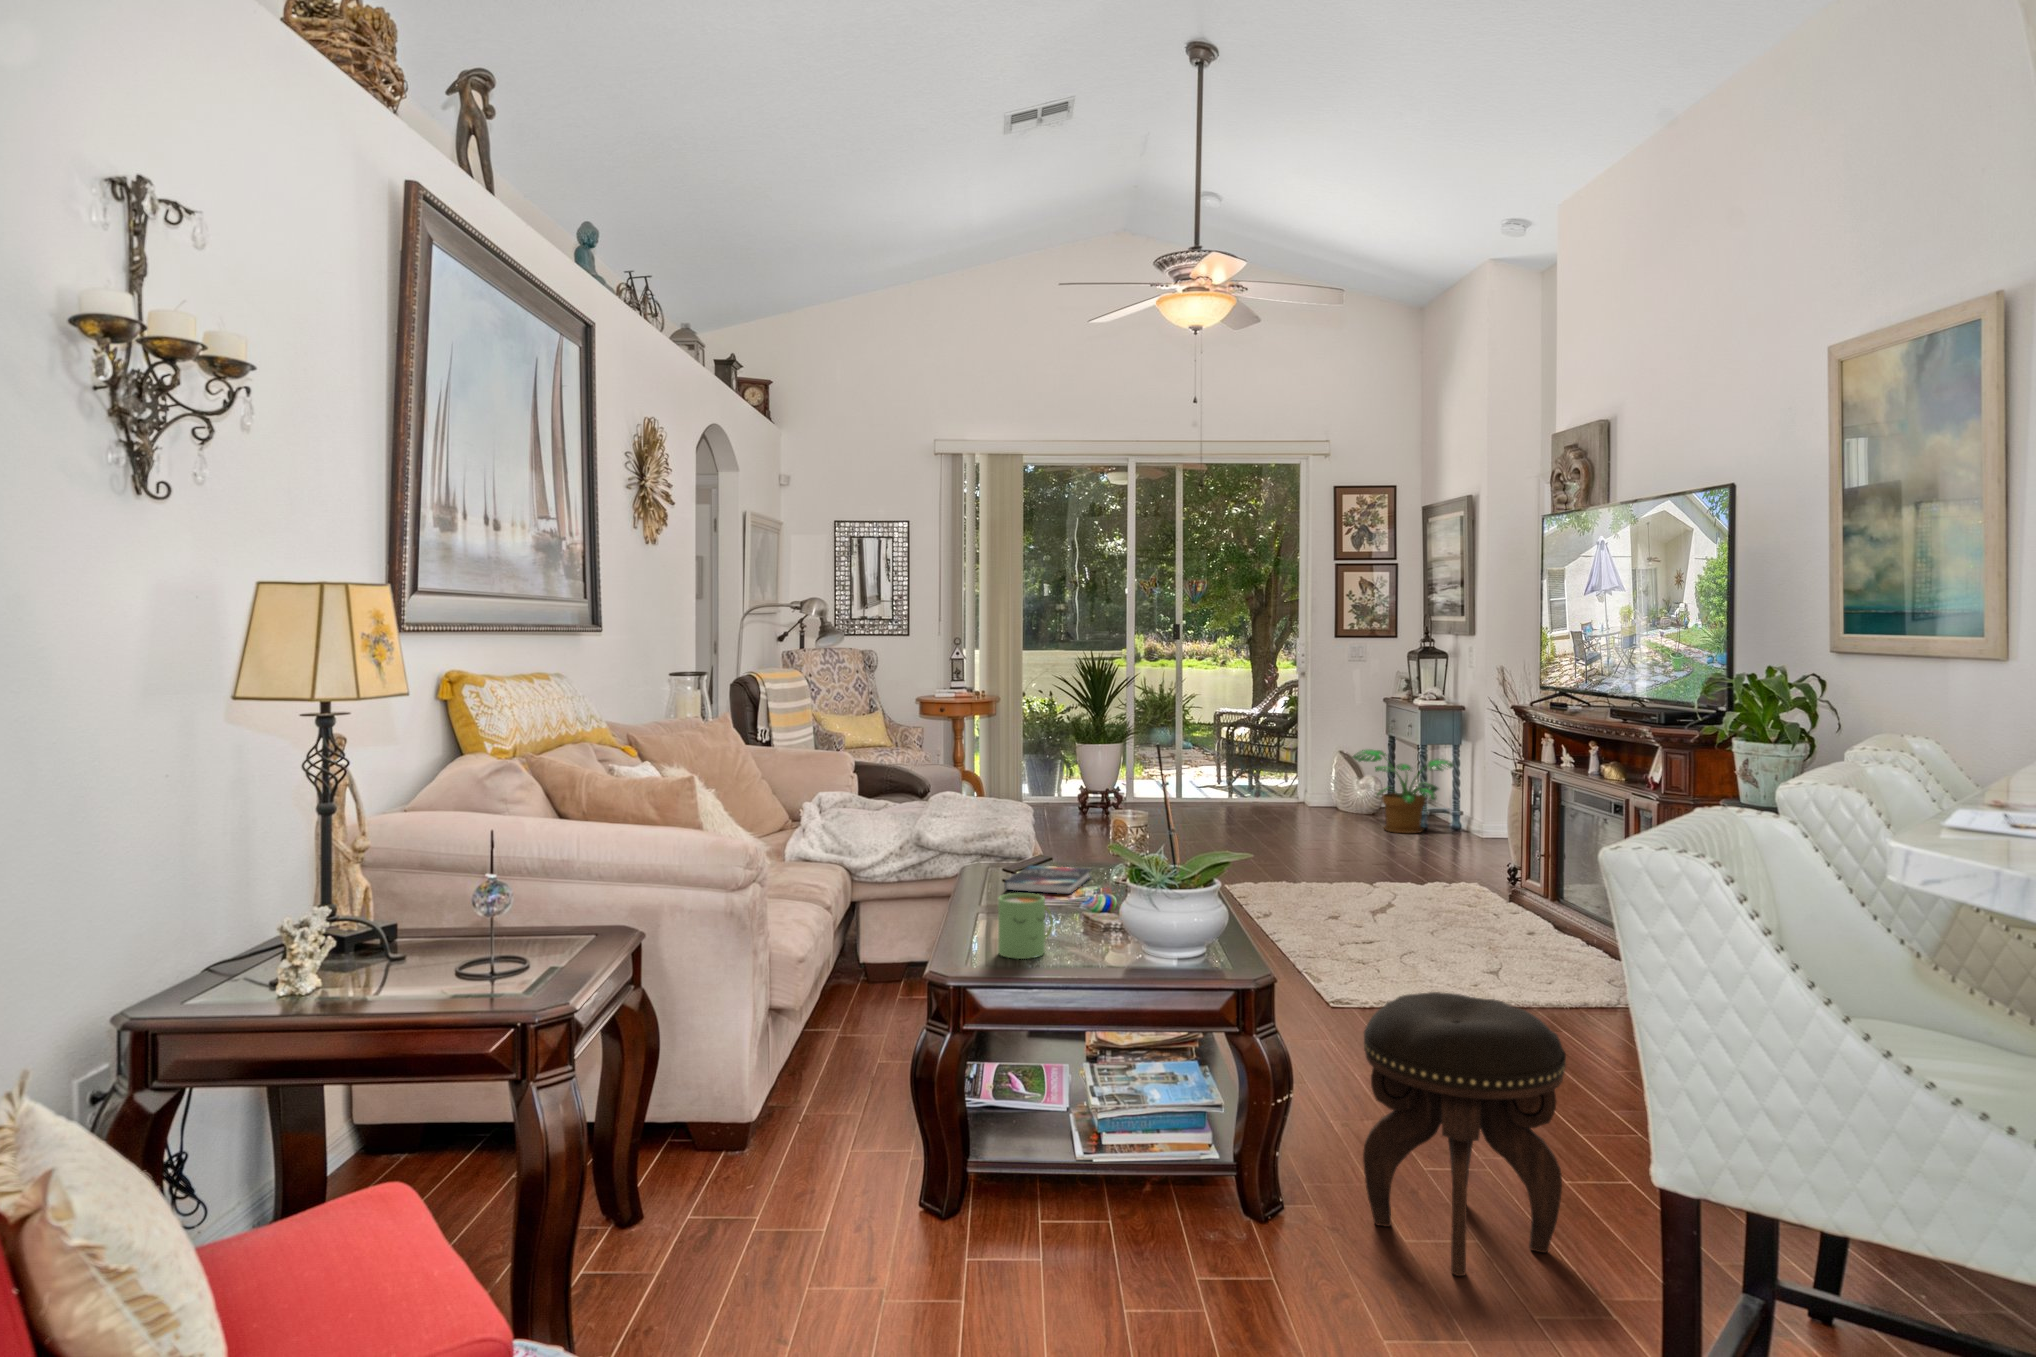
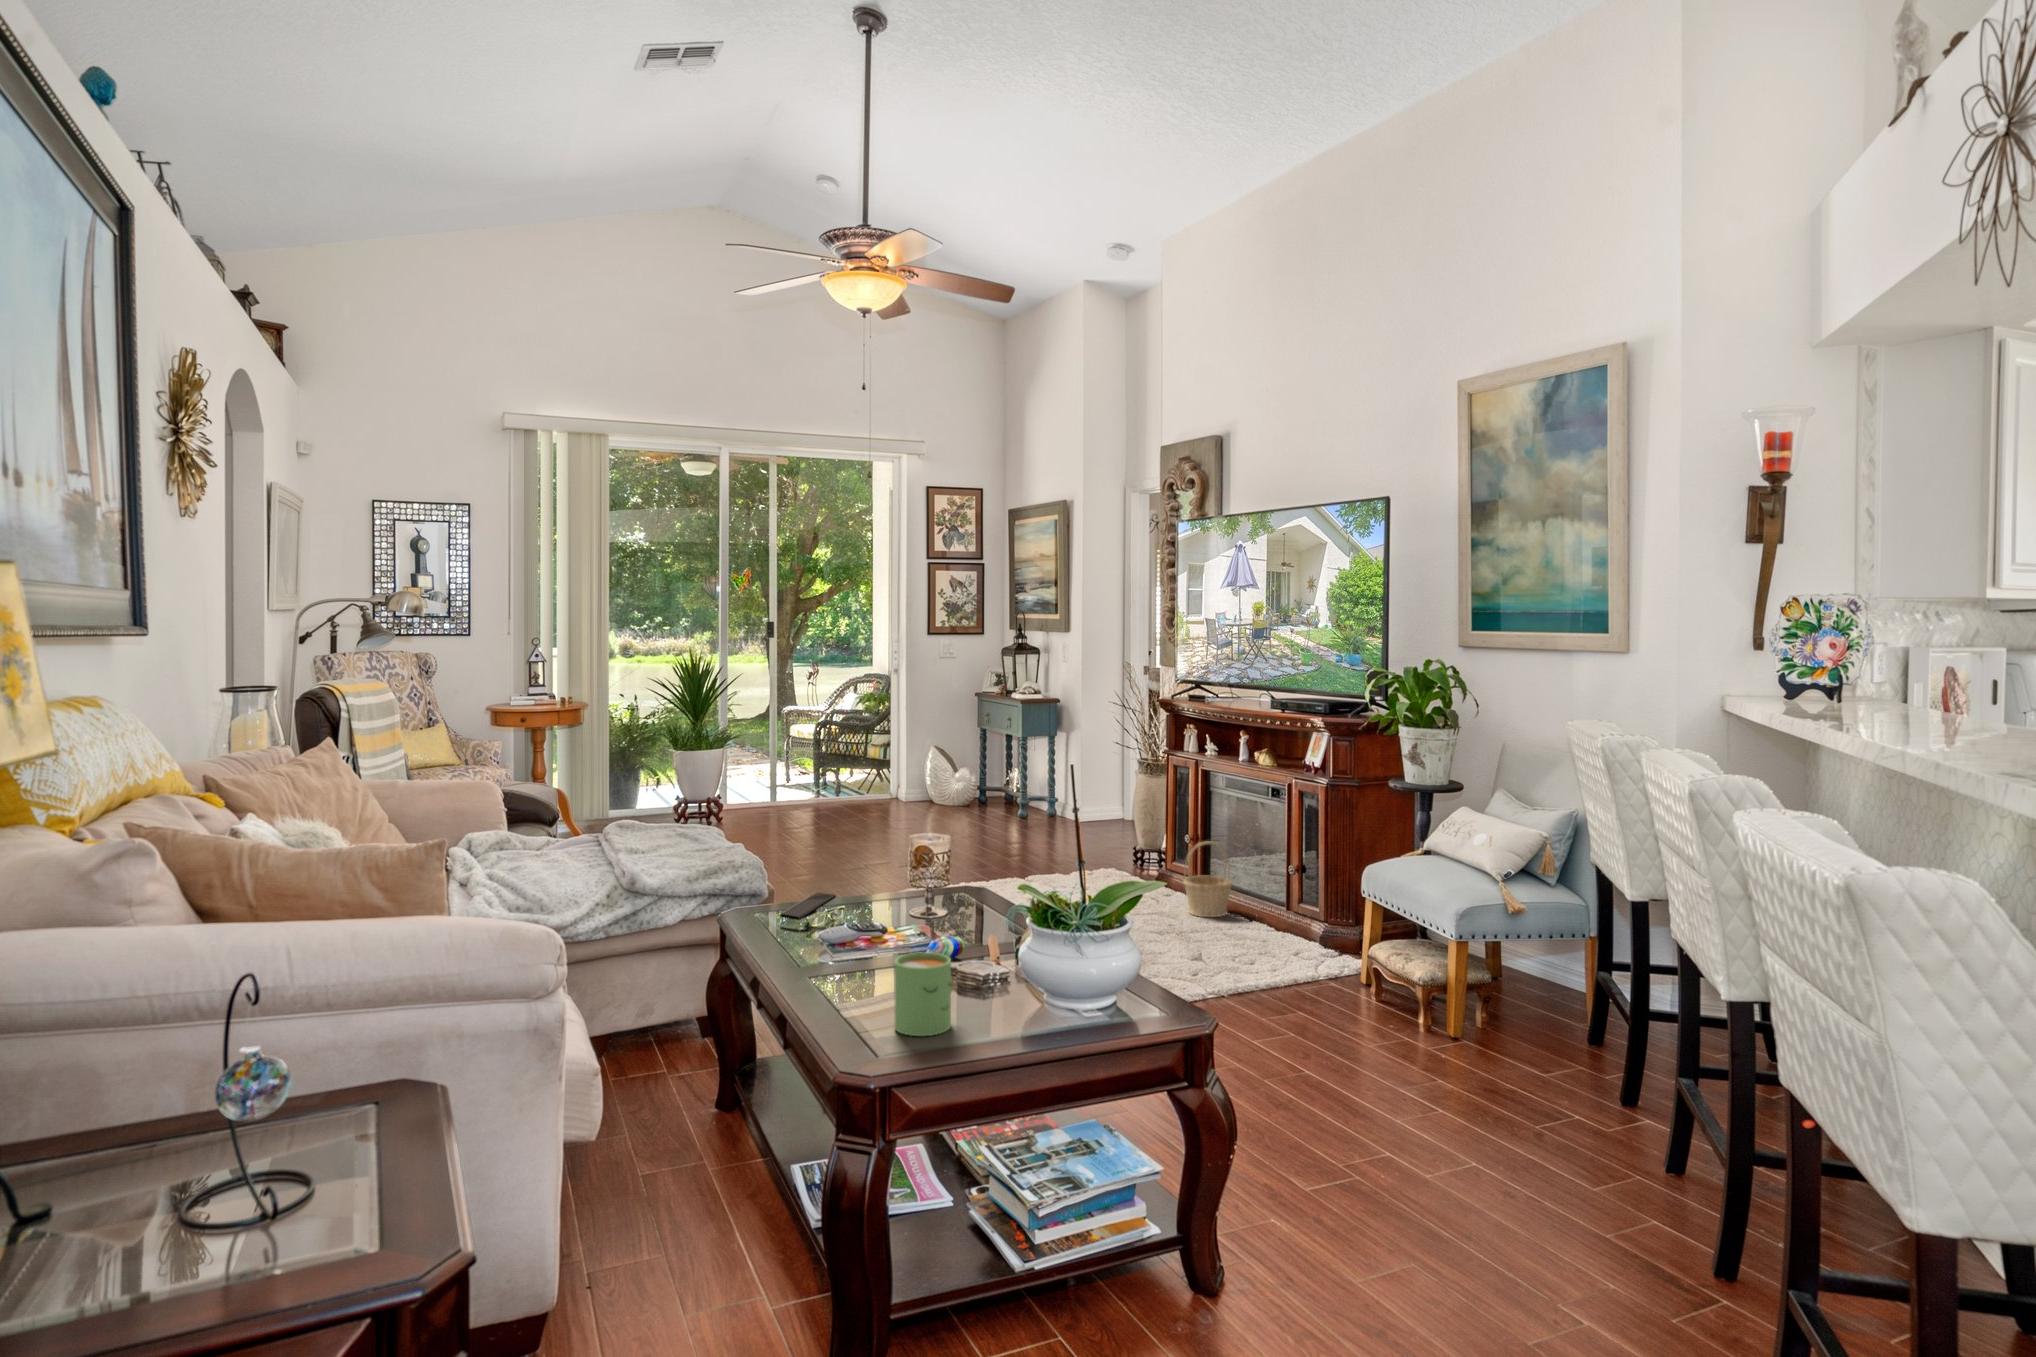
potted plant: present [1353,749,1454,833] -> none [957,744,1055,824]
basket: none [1519,856,1575,938] -> present [1183,841,1233,917]
hardback book: present [1005,865,1090,894] -> none [803,904,885,941]
footstool: present [1363,992,1566,1276] -> none [1302,1009,1508,1308]

